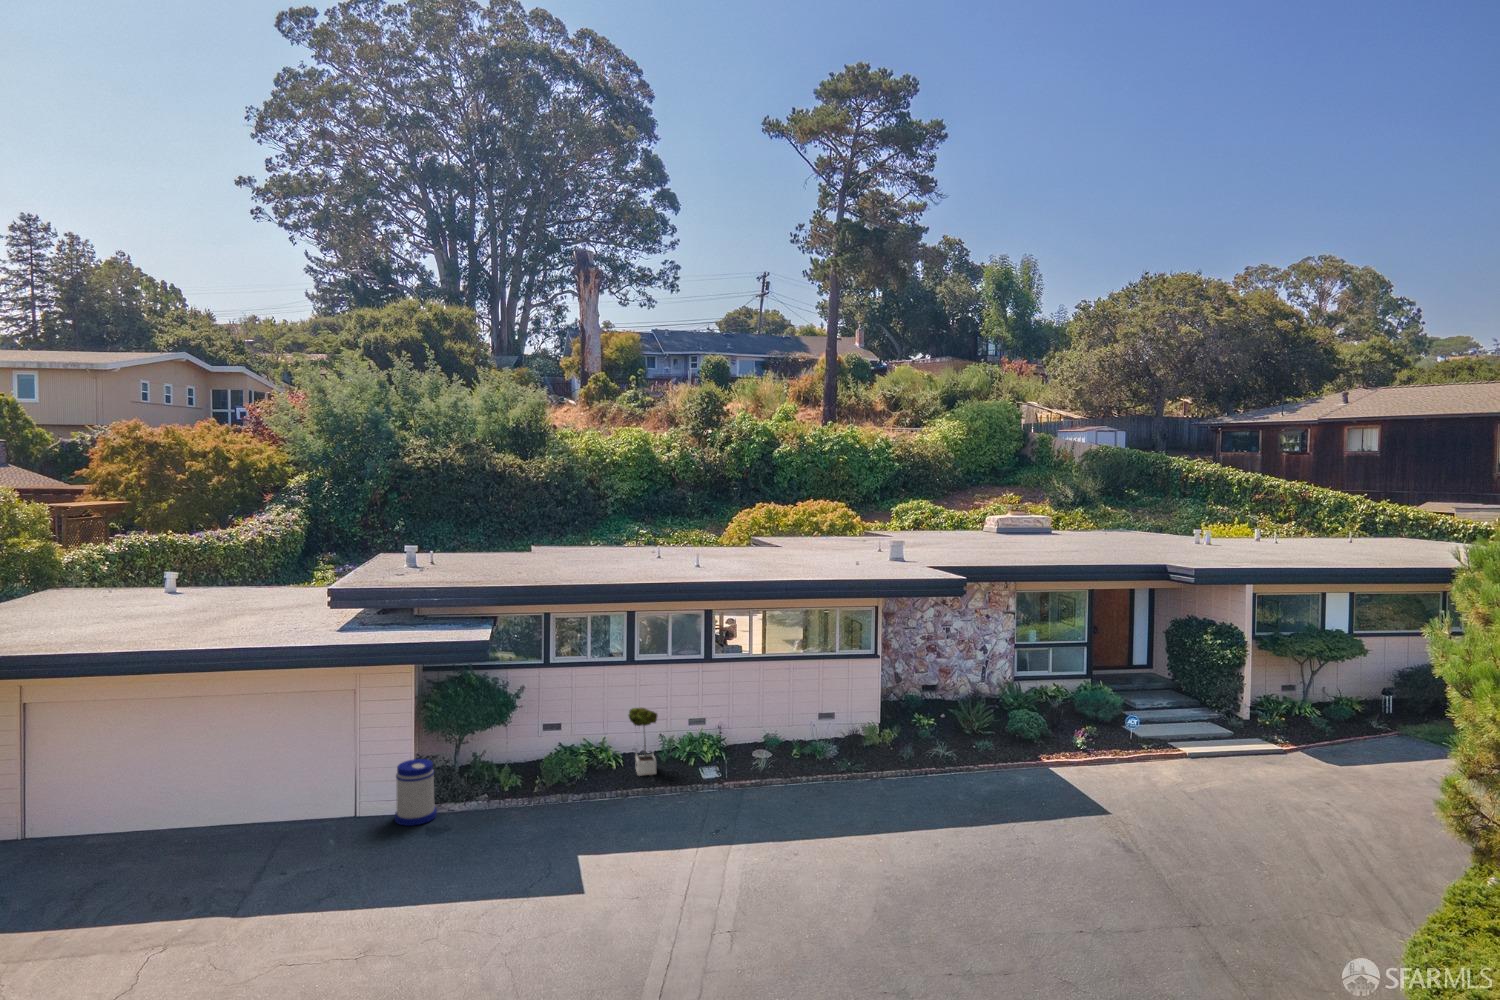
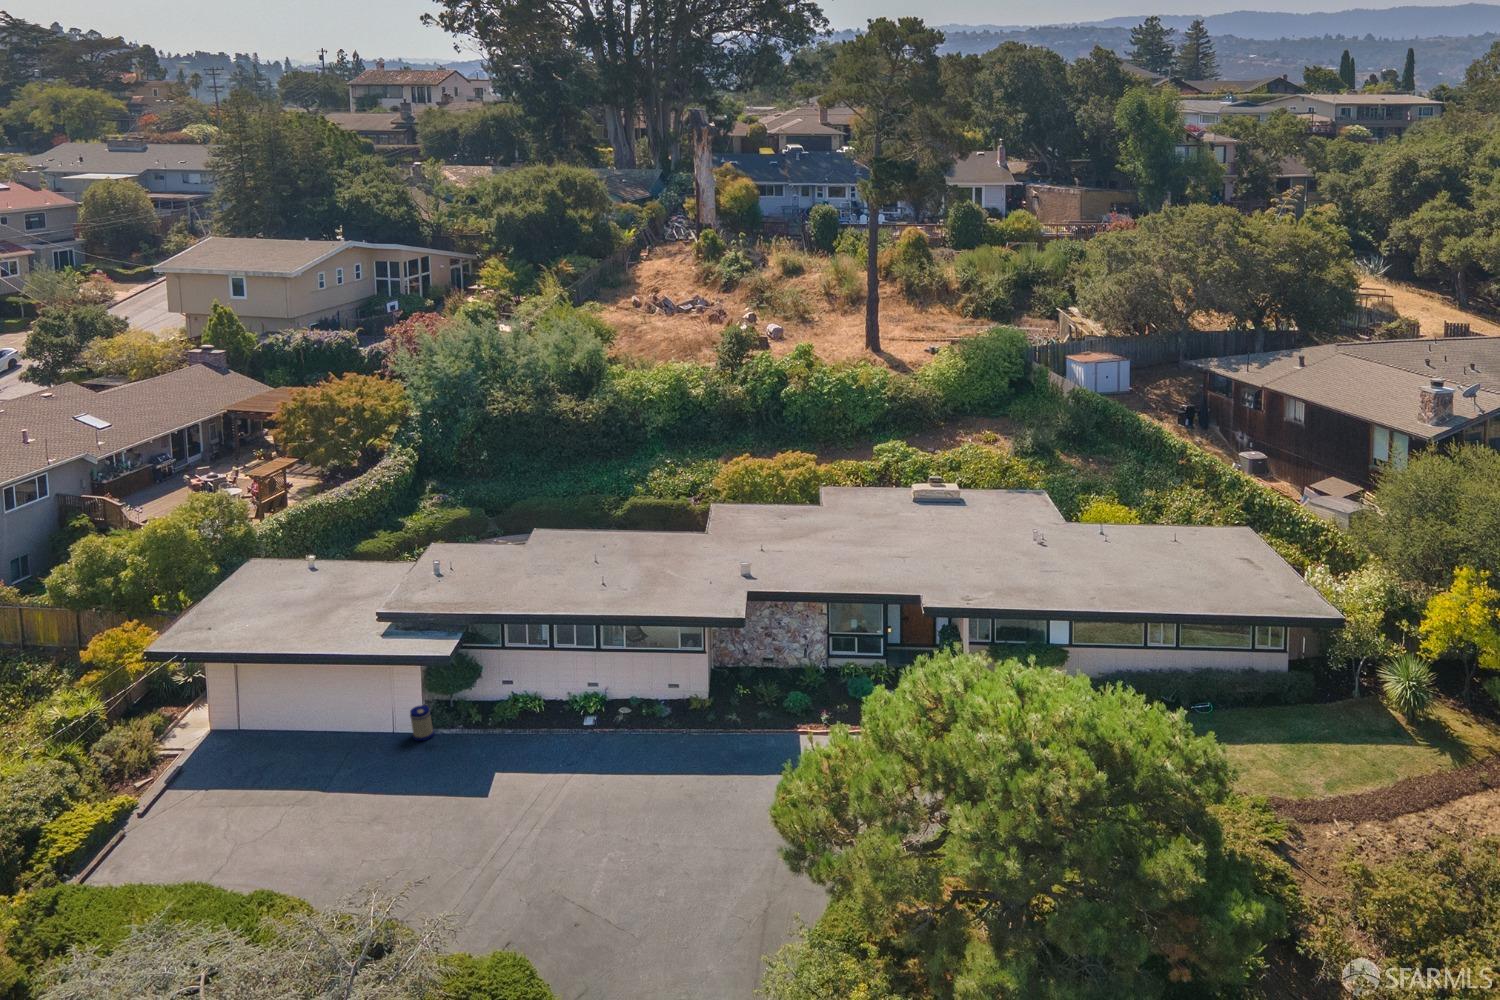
potted tree: present [629,708,658,776] -> none [545,677,566,715]

